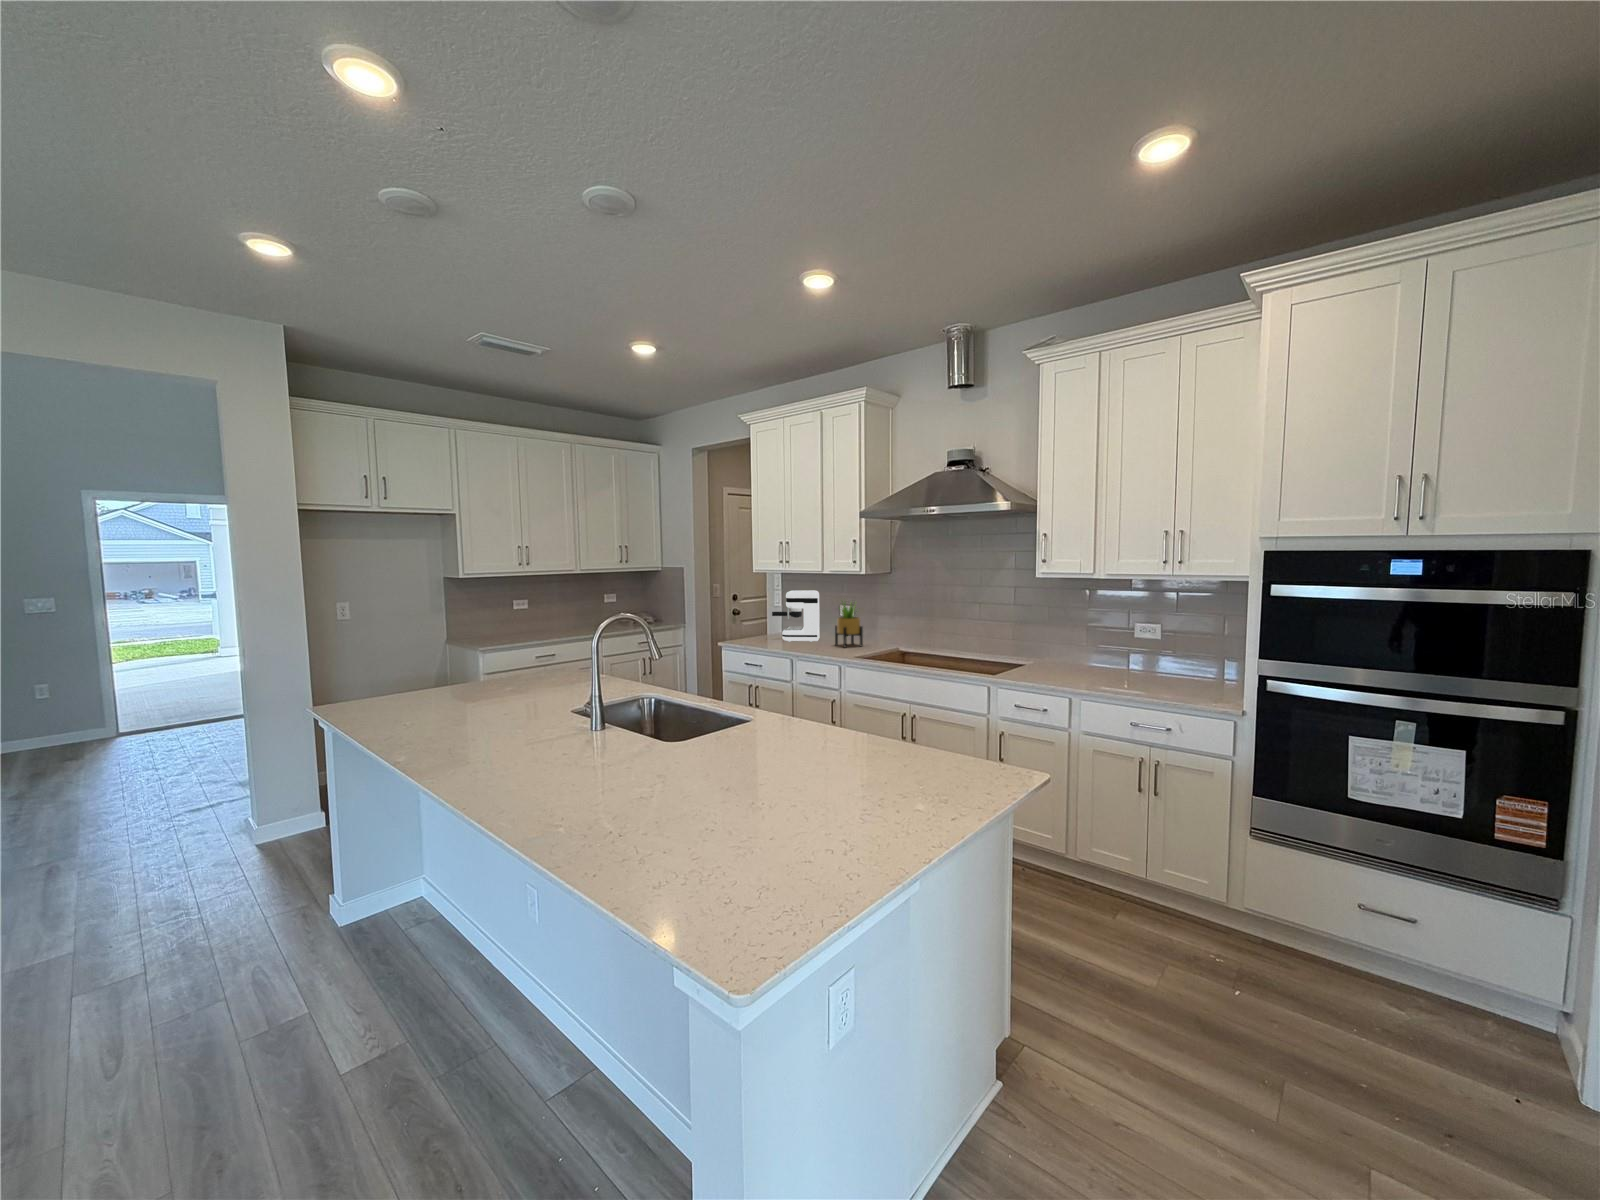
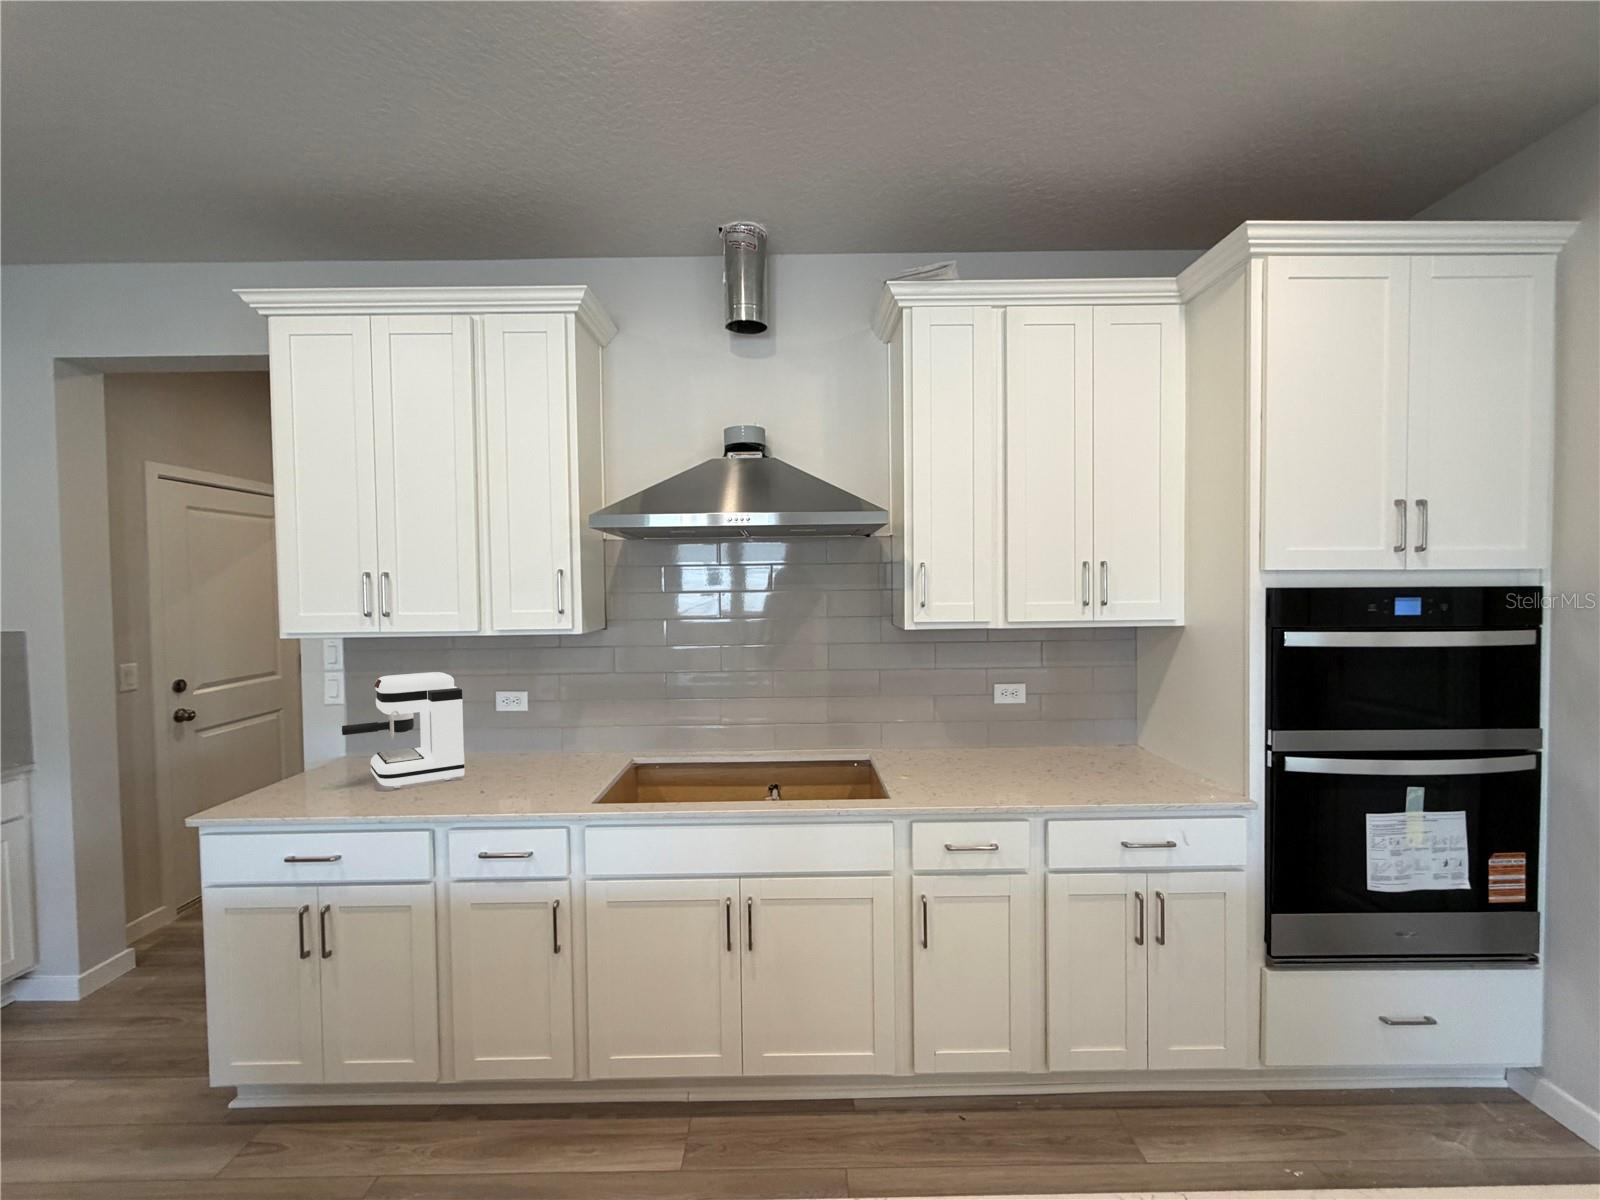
potted plant: present [835,603,863,647] -> none [514,682,573,784]

